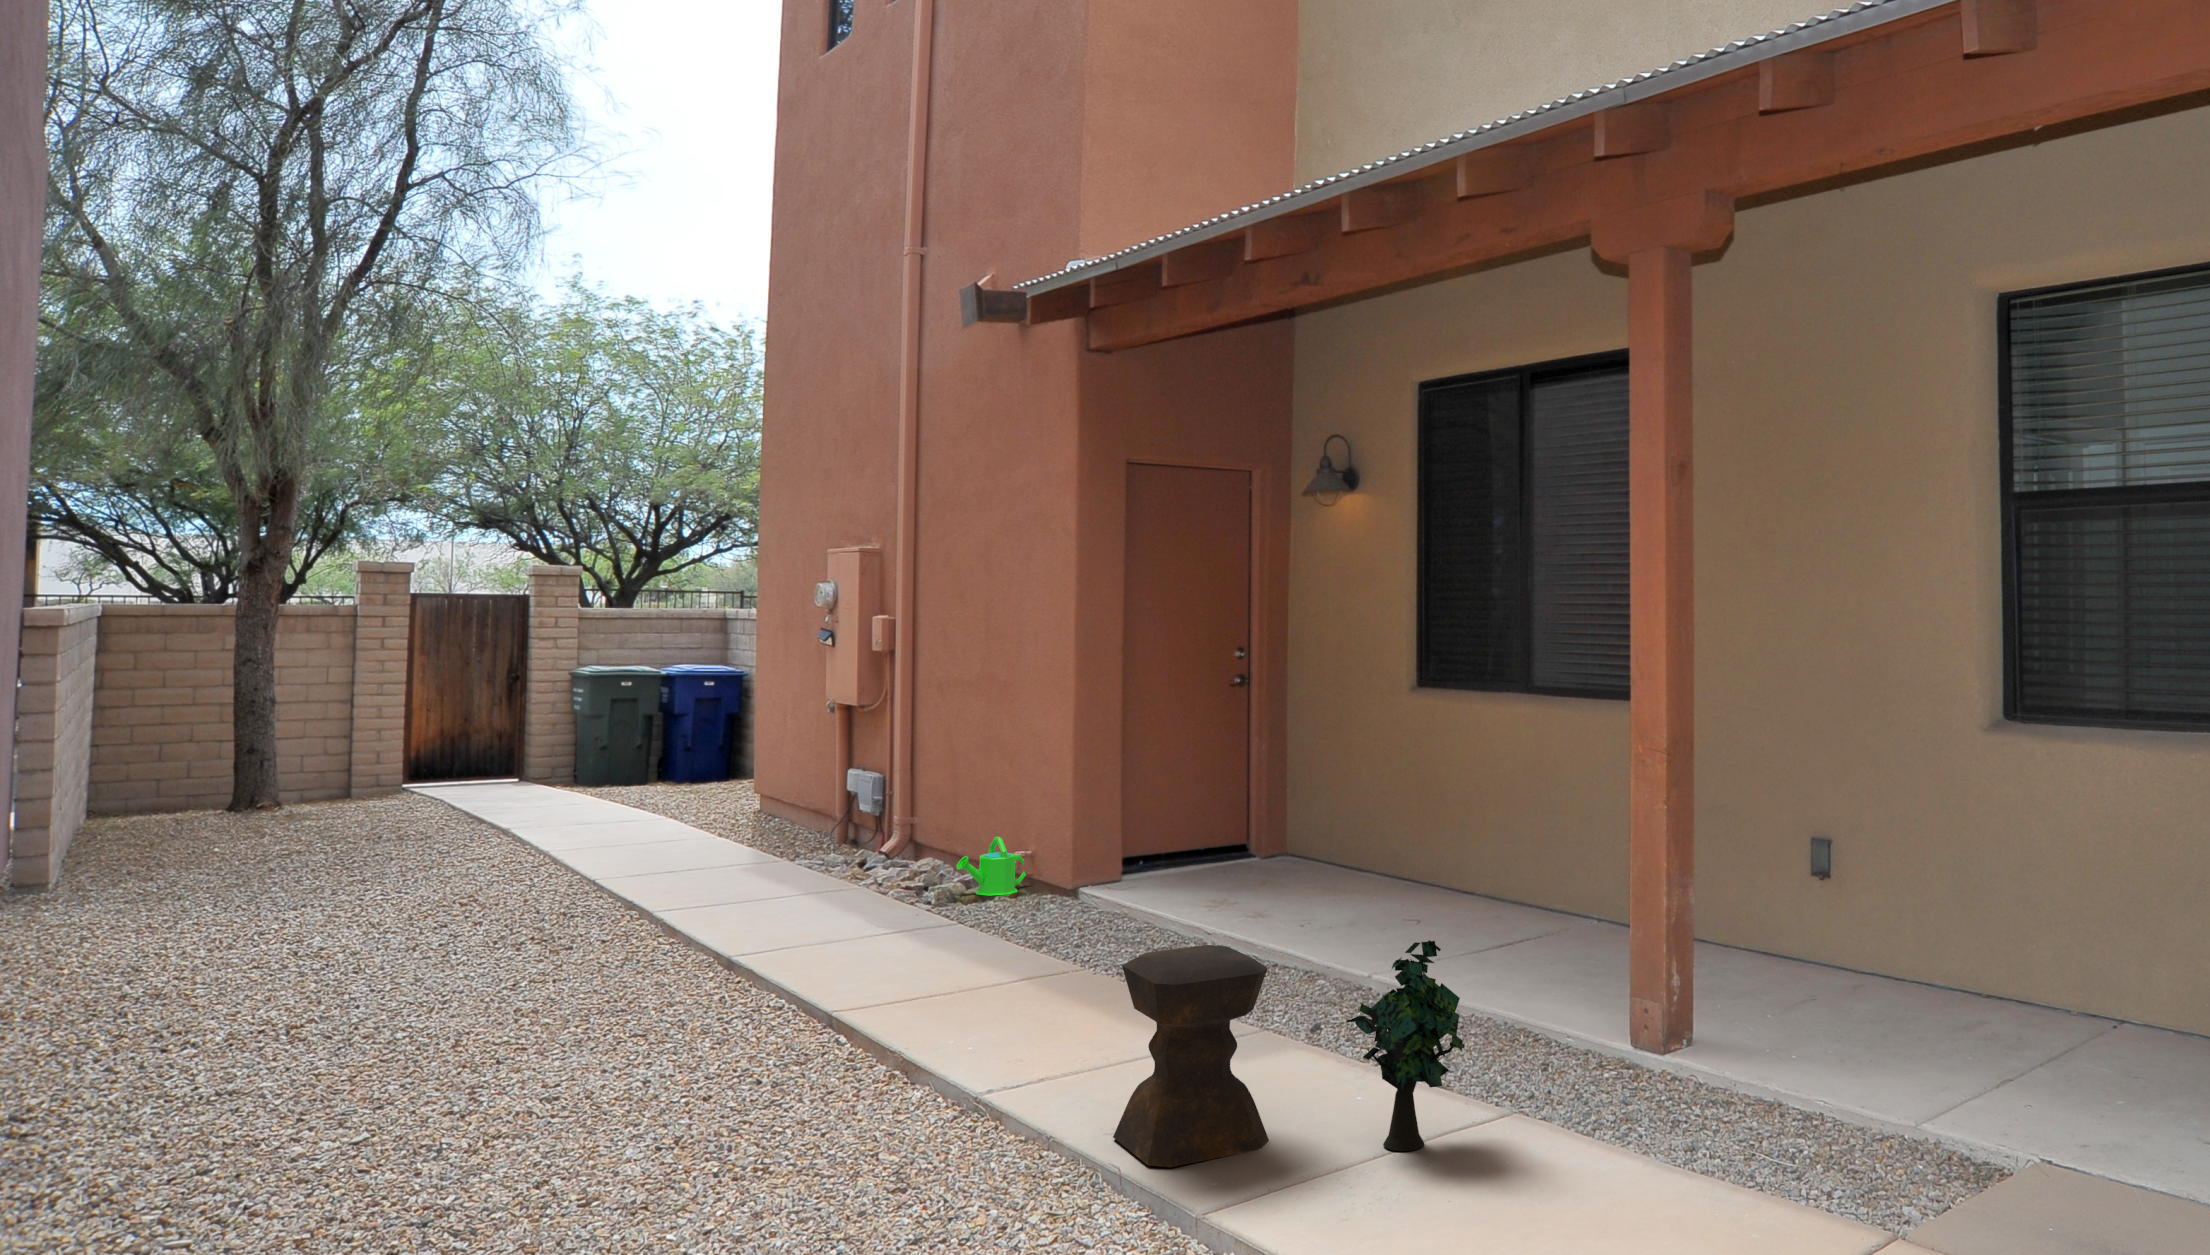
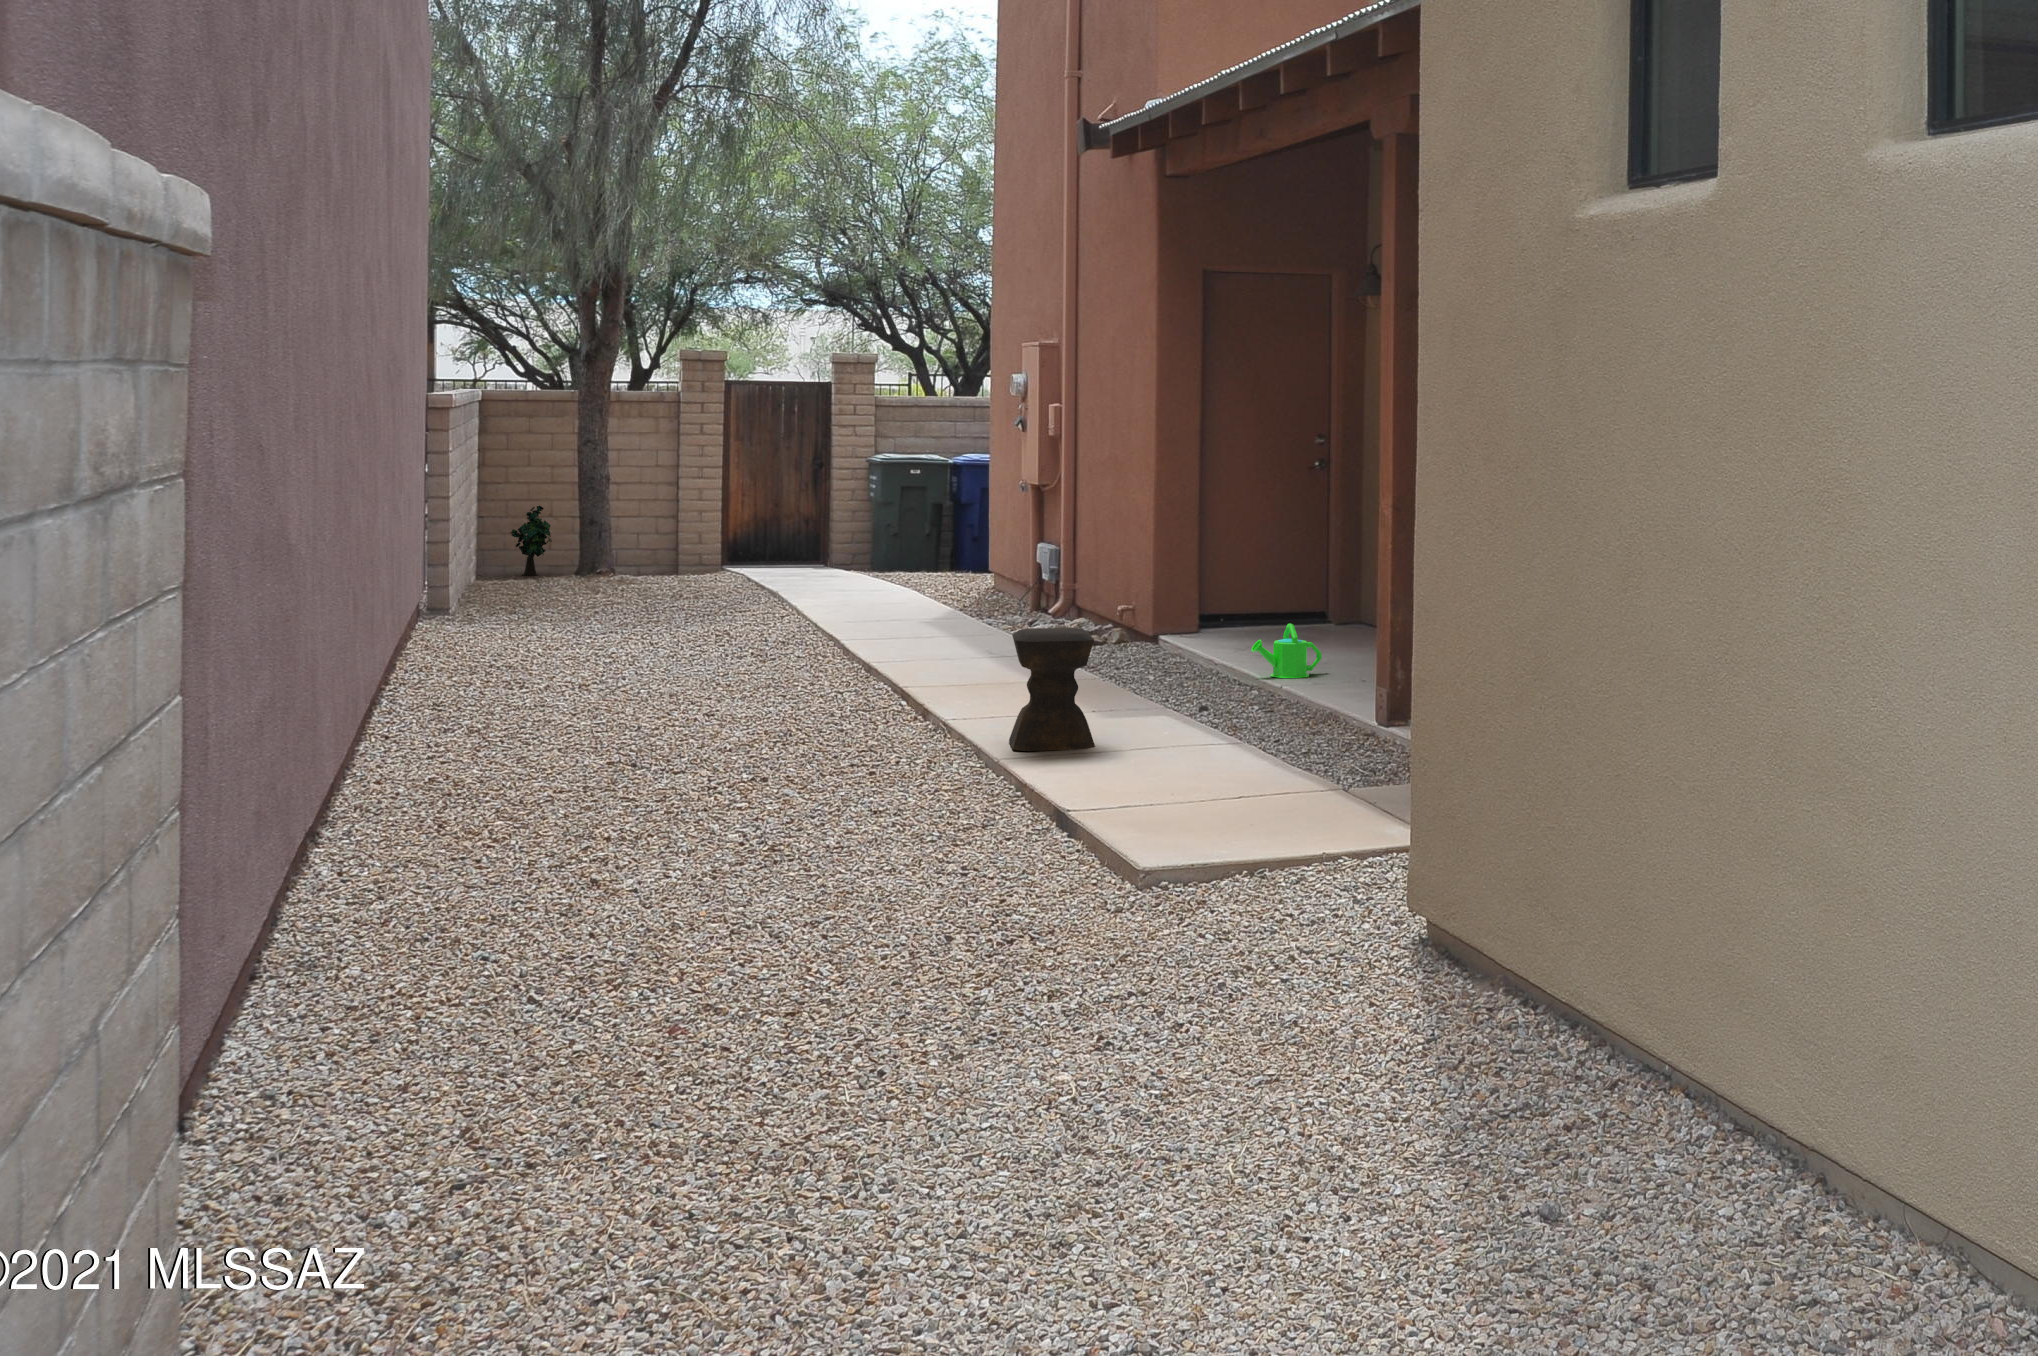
watering can: present [956,836,1026,896] -> present [1251,623,1322,678]
decorative plant: present [1347,940,1465,1151] -> present [510,506,552,576]

